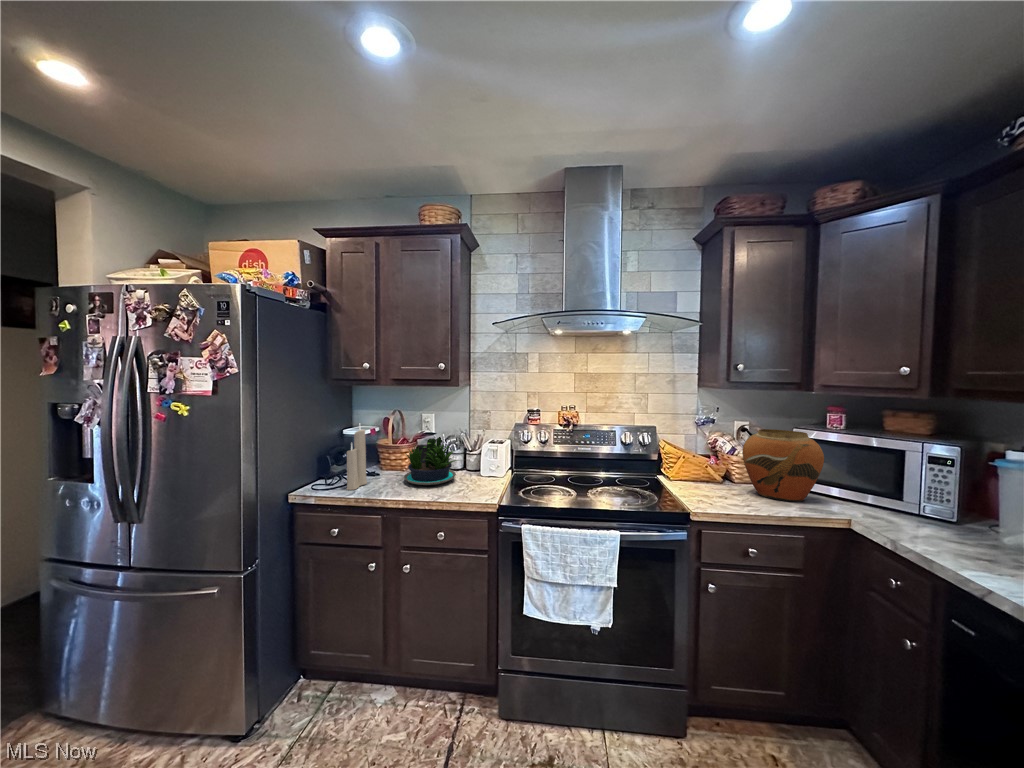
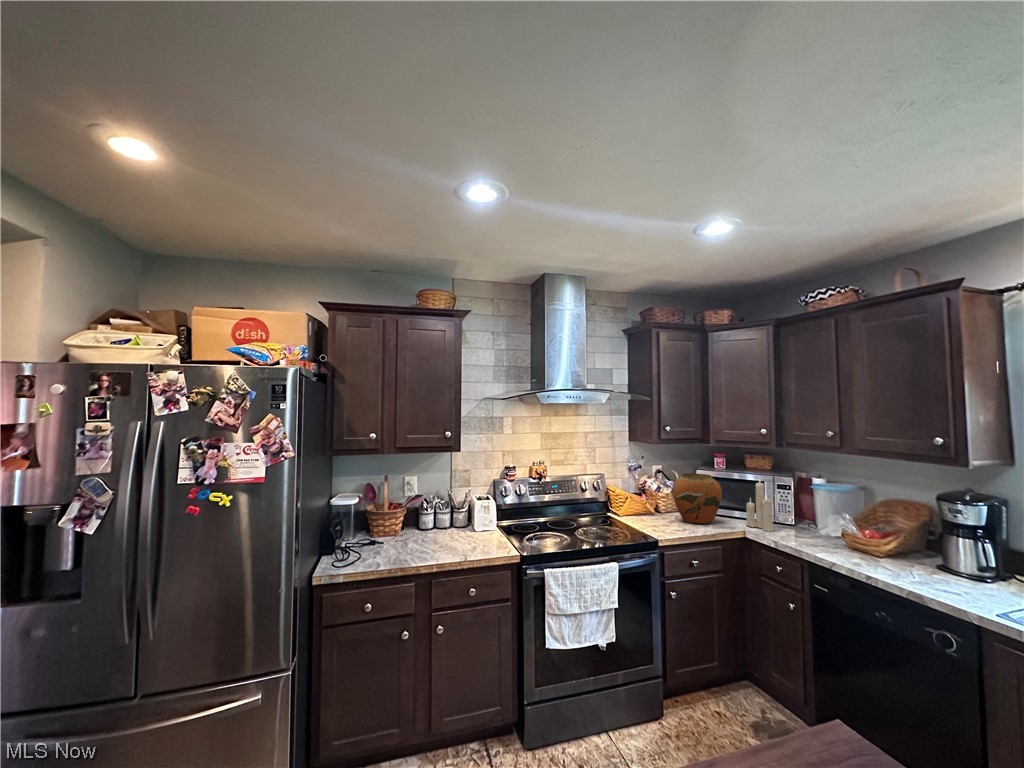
candle: present [347,427,367,490] -> present [746,482,774,532]
potted plant: present [404,438,458,485] -> none [414,501,470,547]

